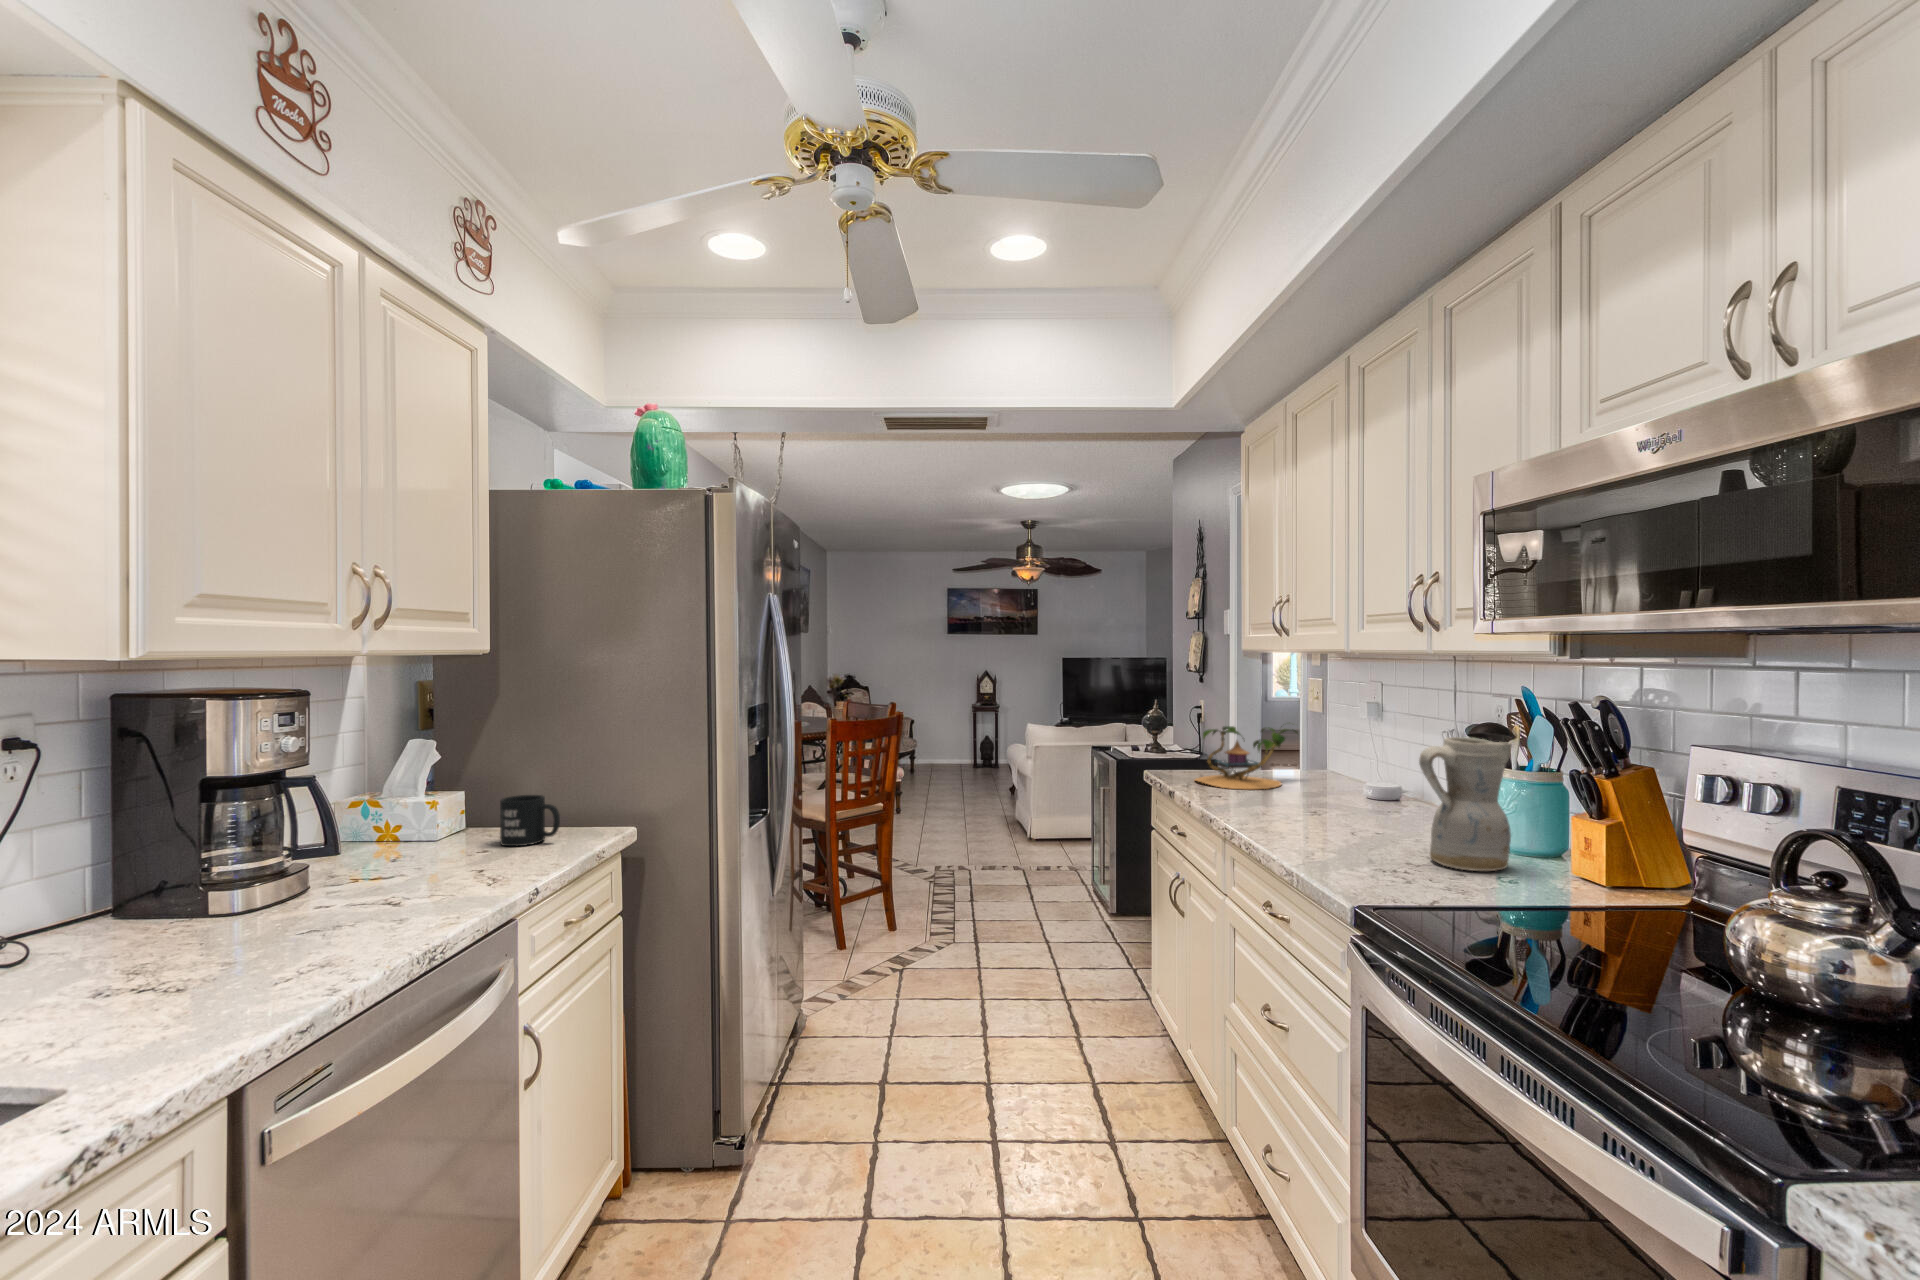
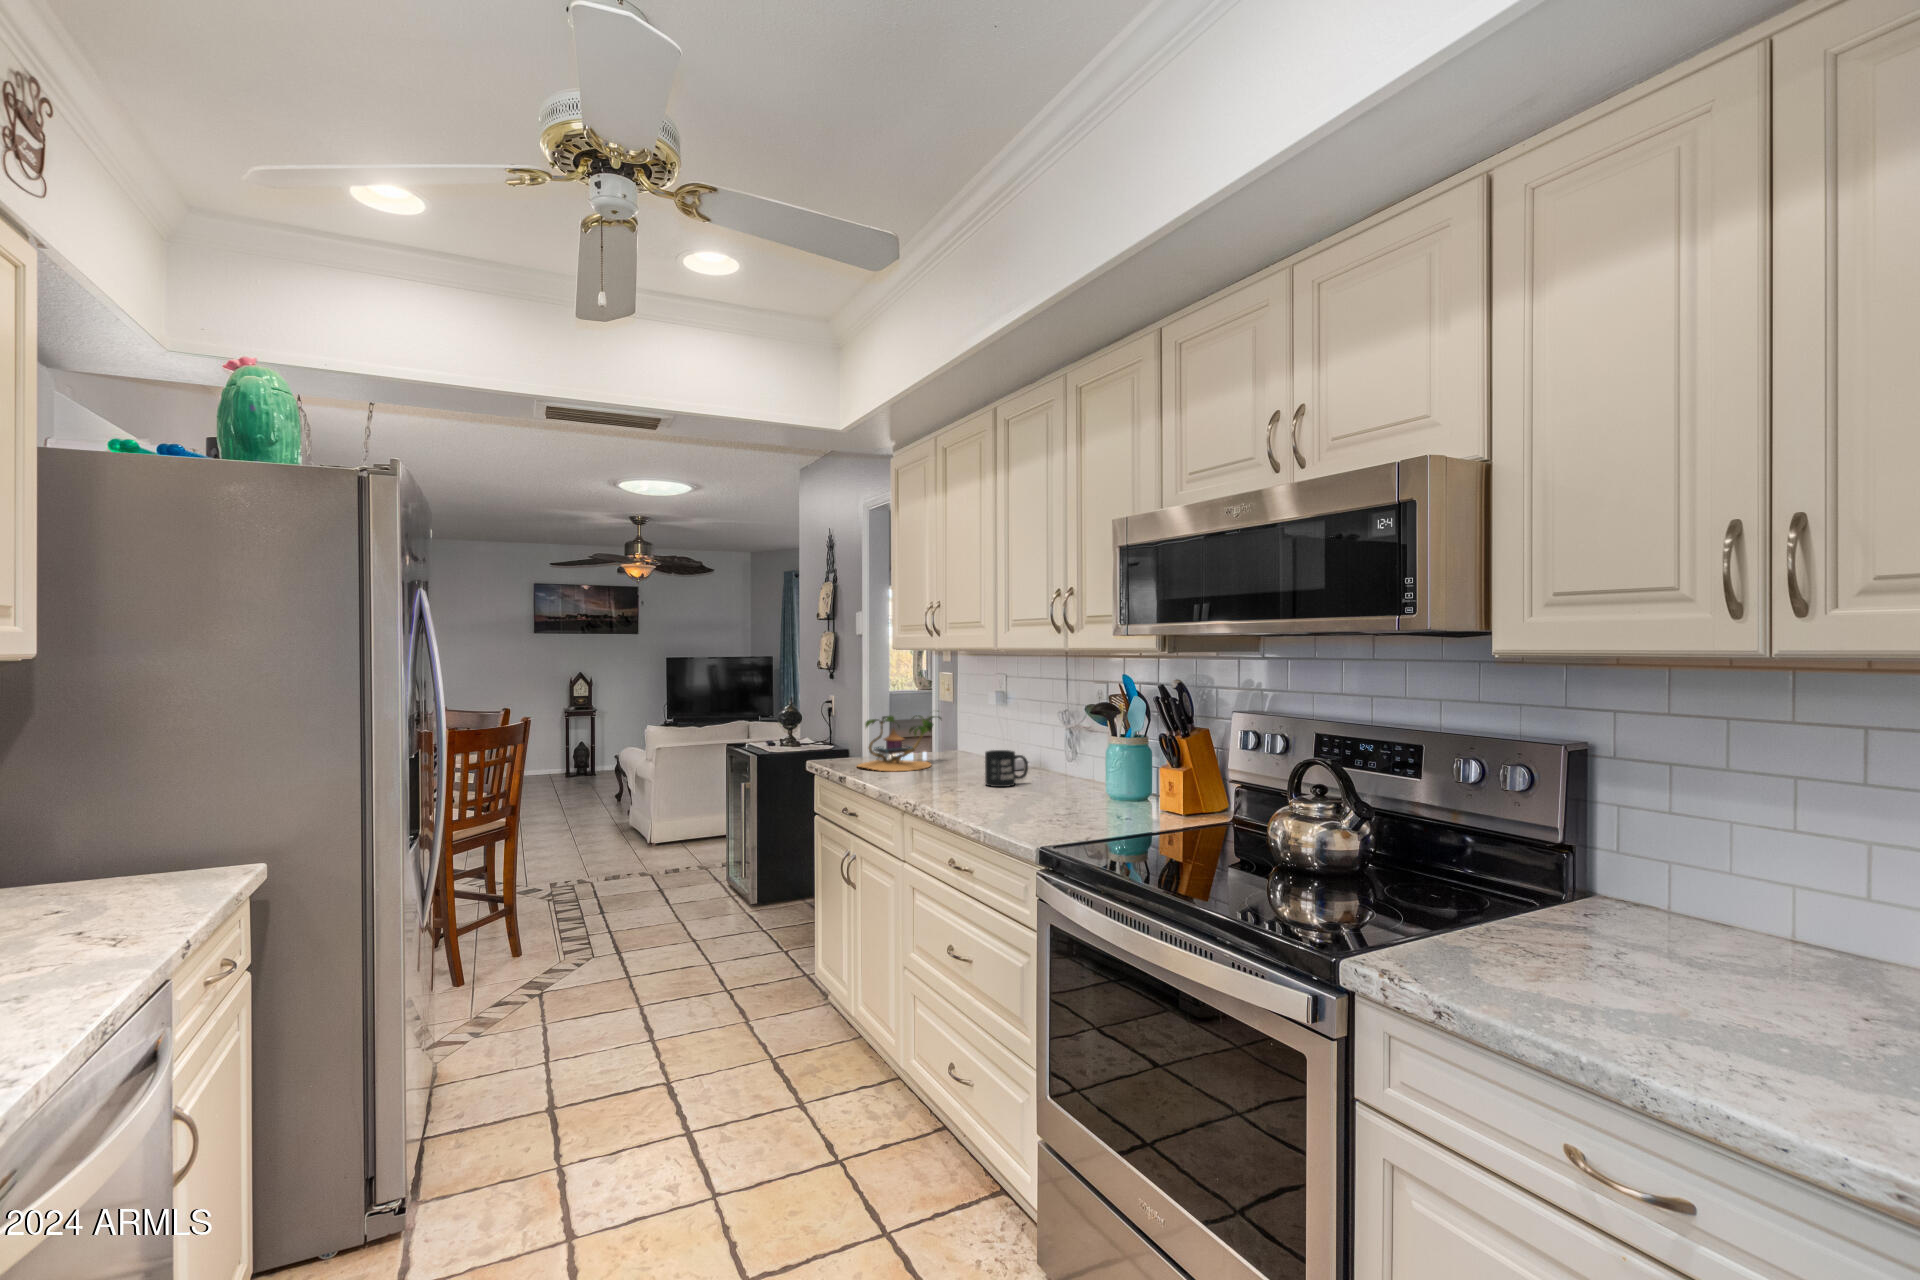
ceramic pitcher: present [1419,737,1512,871] -> none [1063,714,1123,816]
mug: present [500,795,560,846] -> present [985,750,1028,787]

